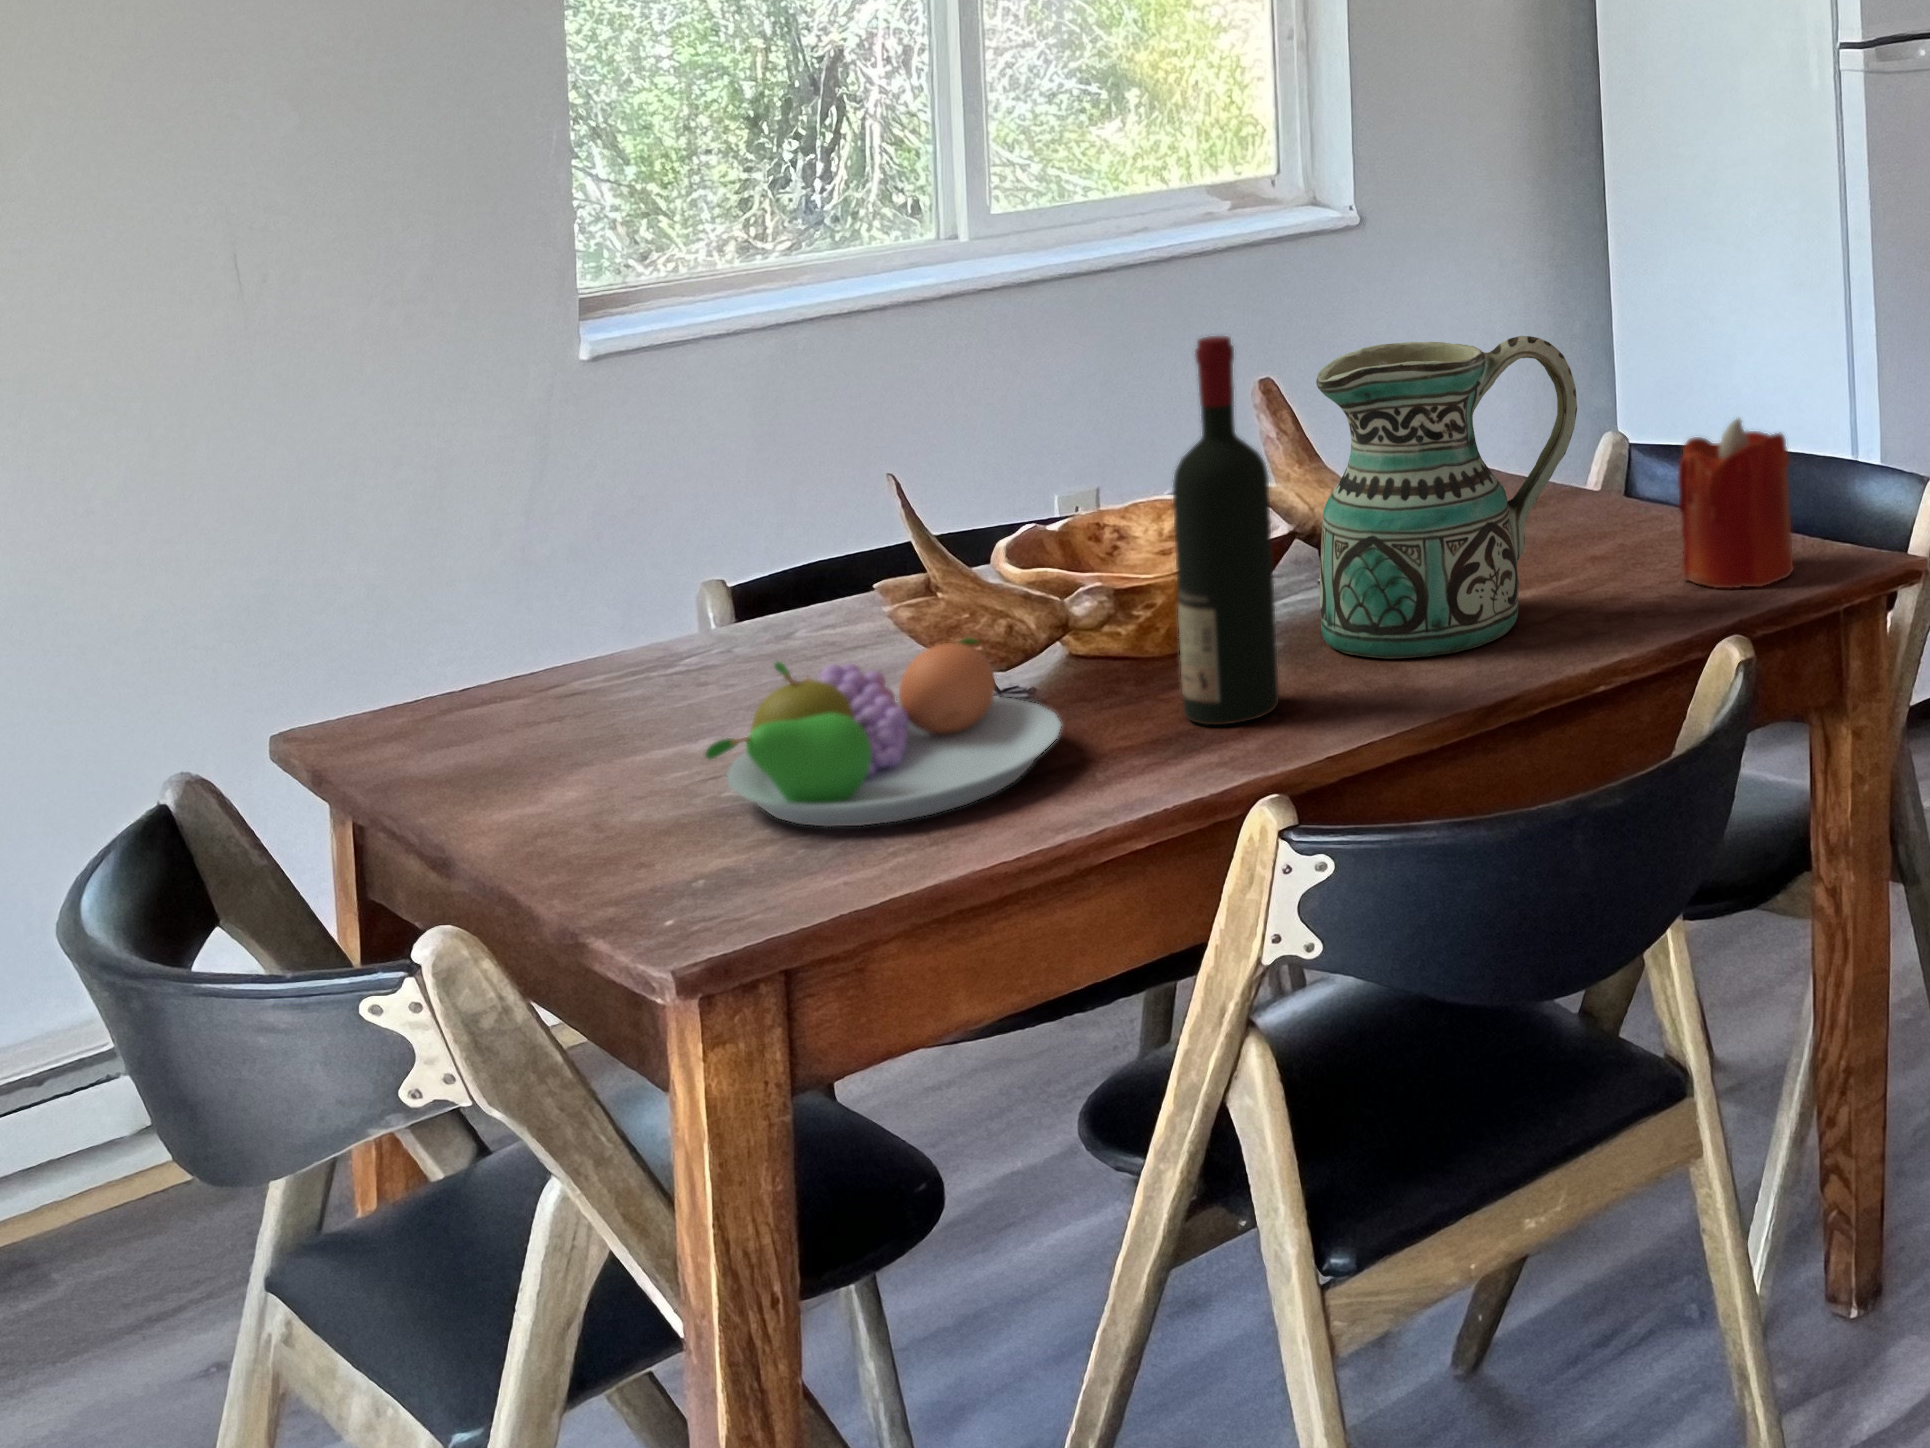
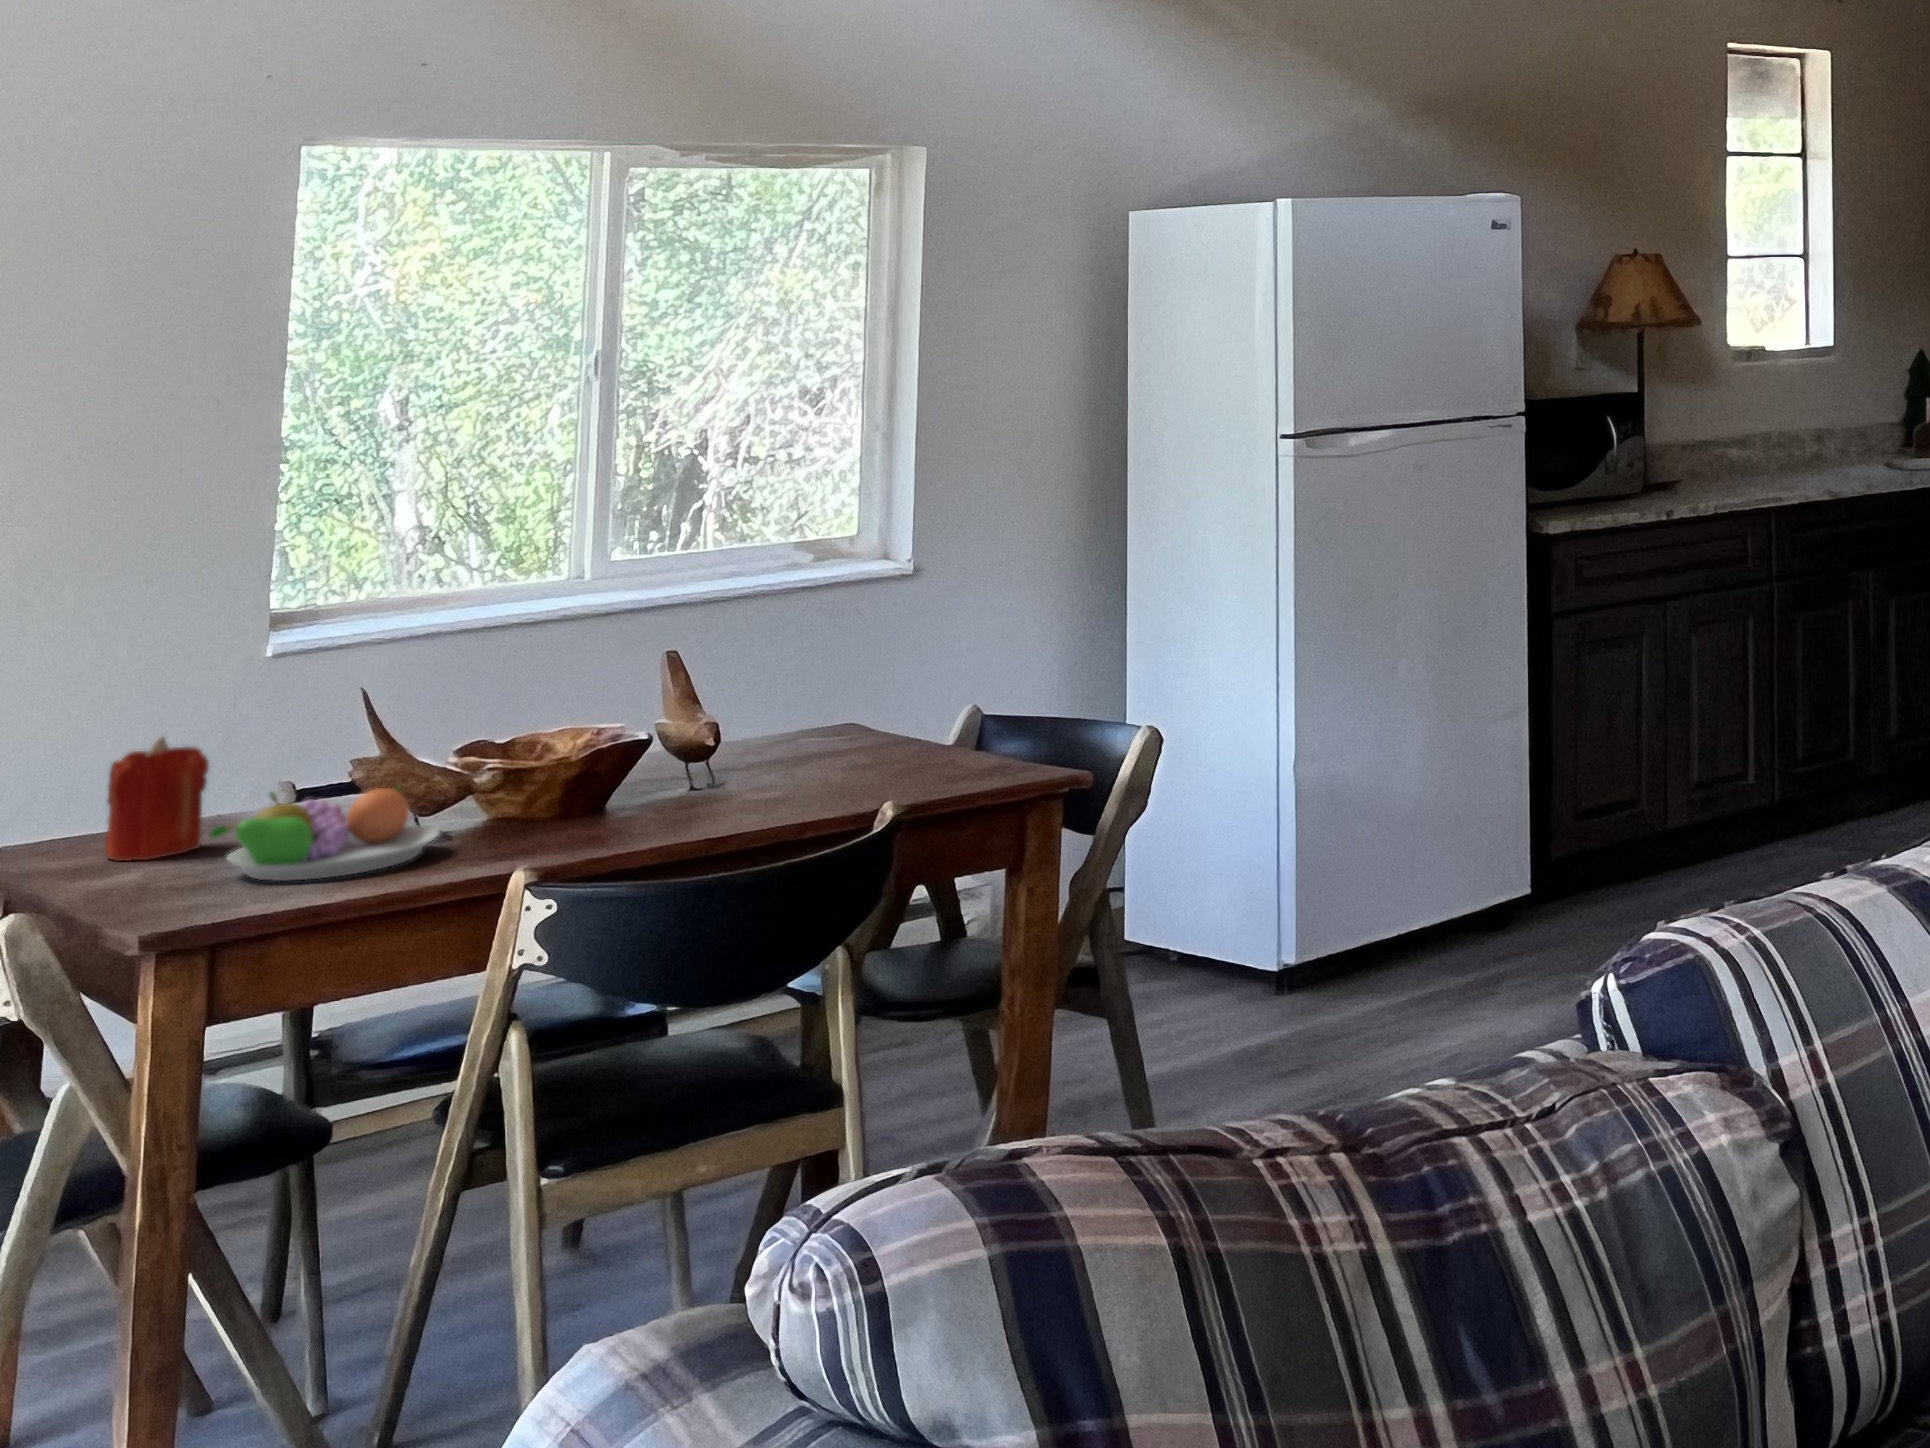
wine bottle: present [1172,336,1279,725] -> none [525,604,594,842]
ceramic pitcher: present [1316,336,1577,658] -> none [647,616,835,816]
candle: present [1678,418,1794,588] -> present [105,737,209,861]

